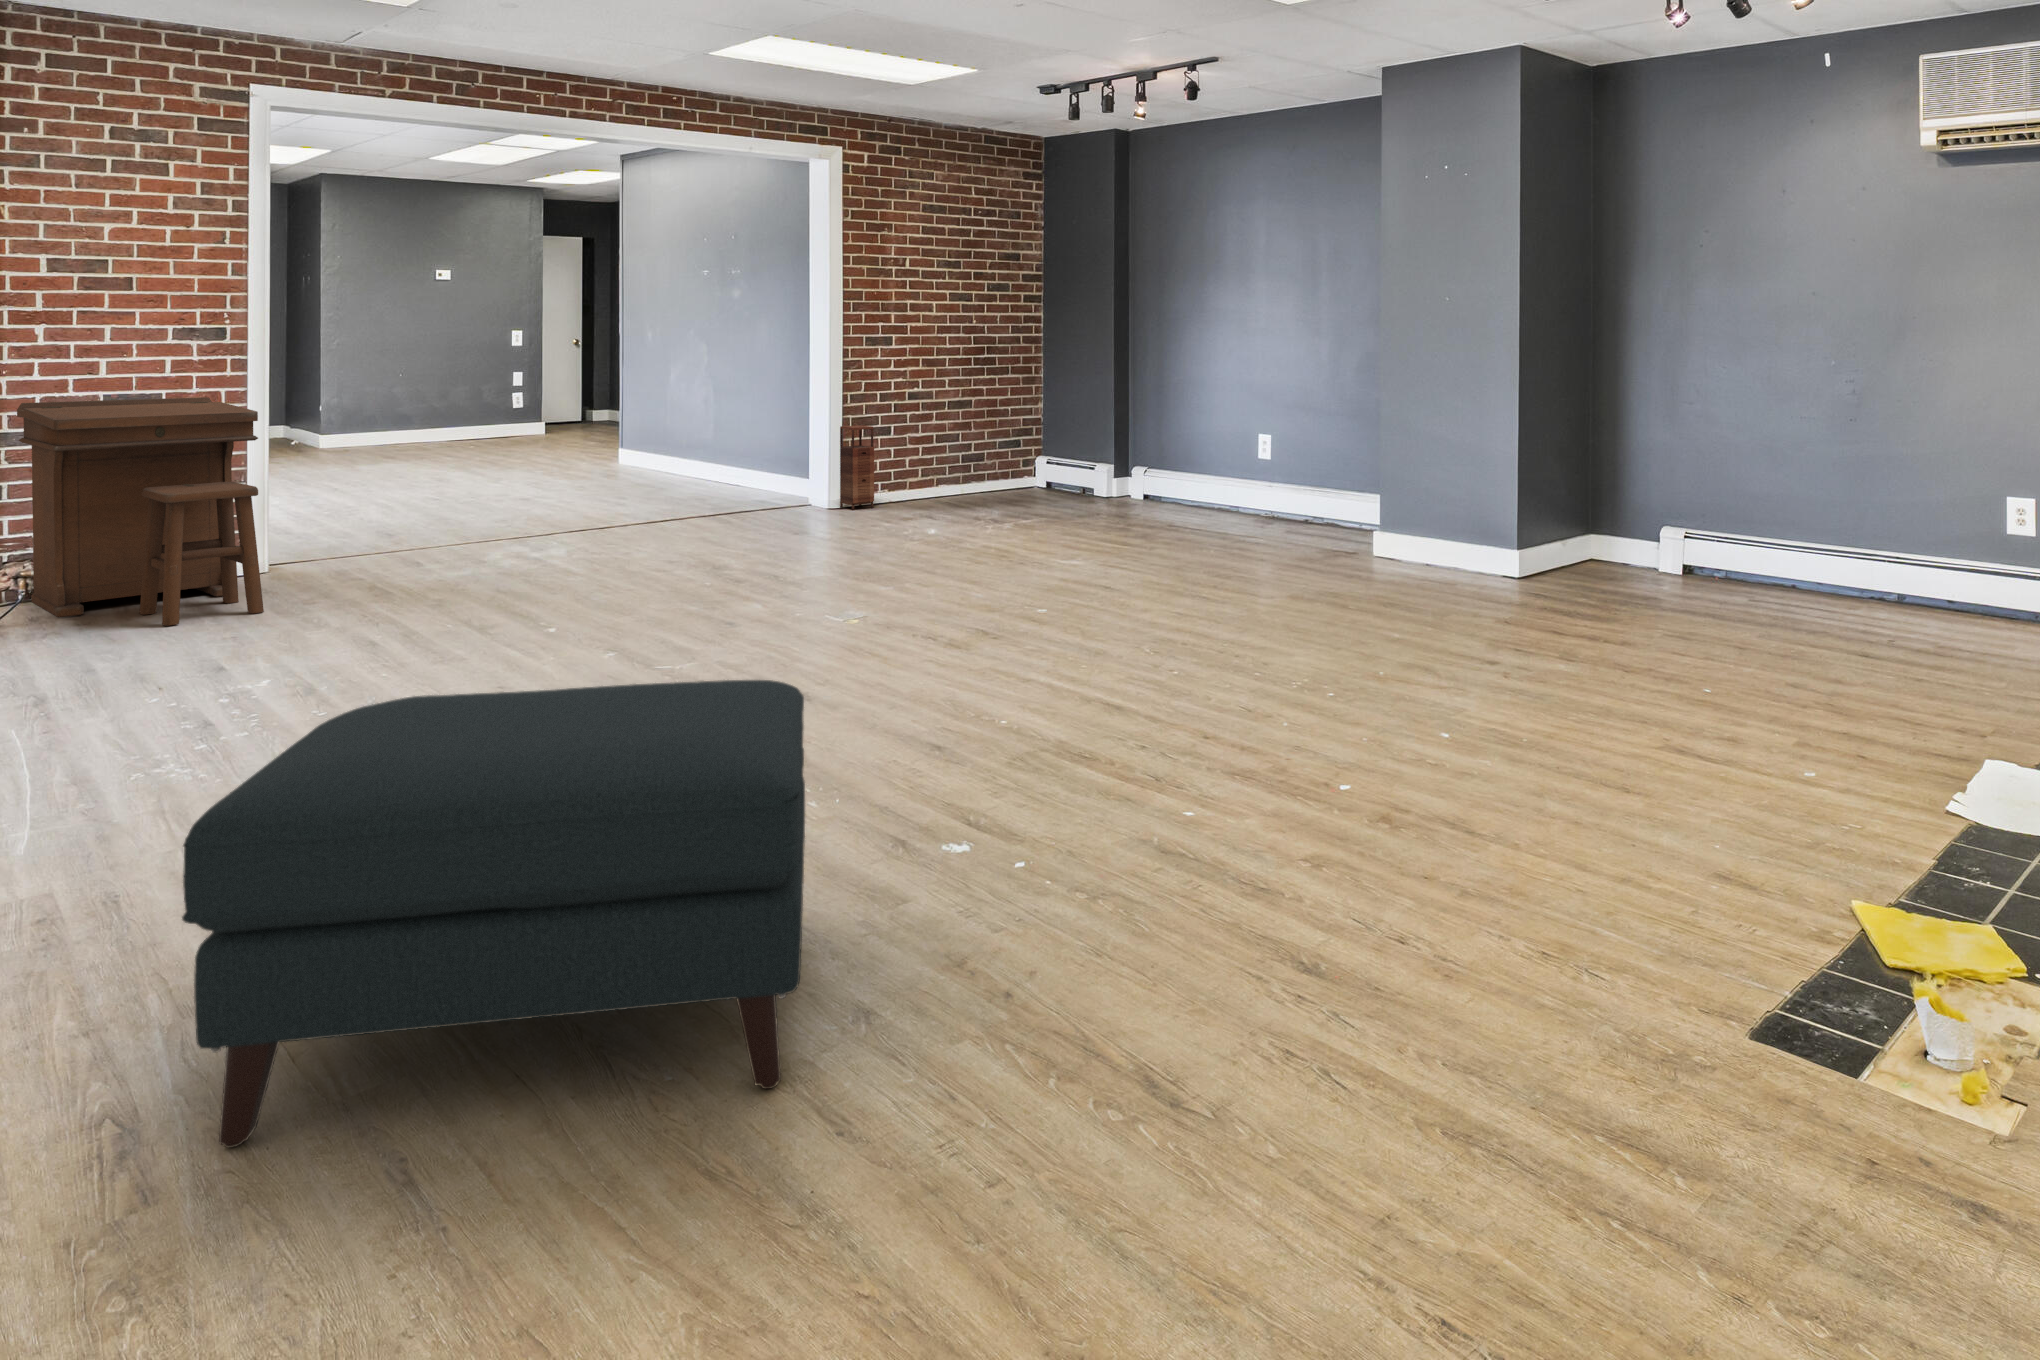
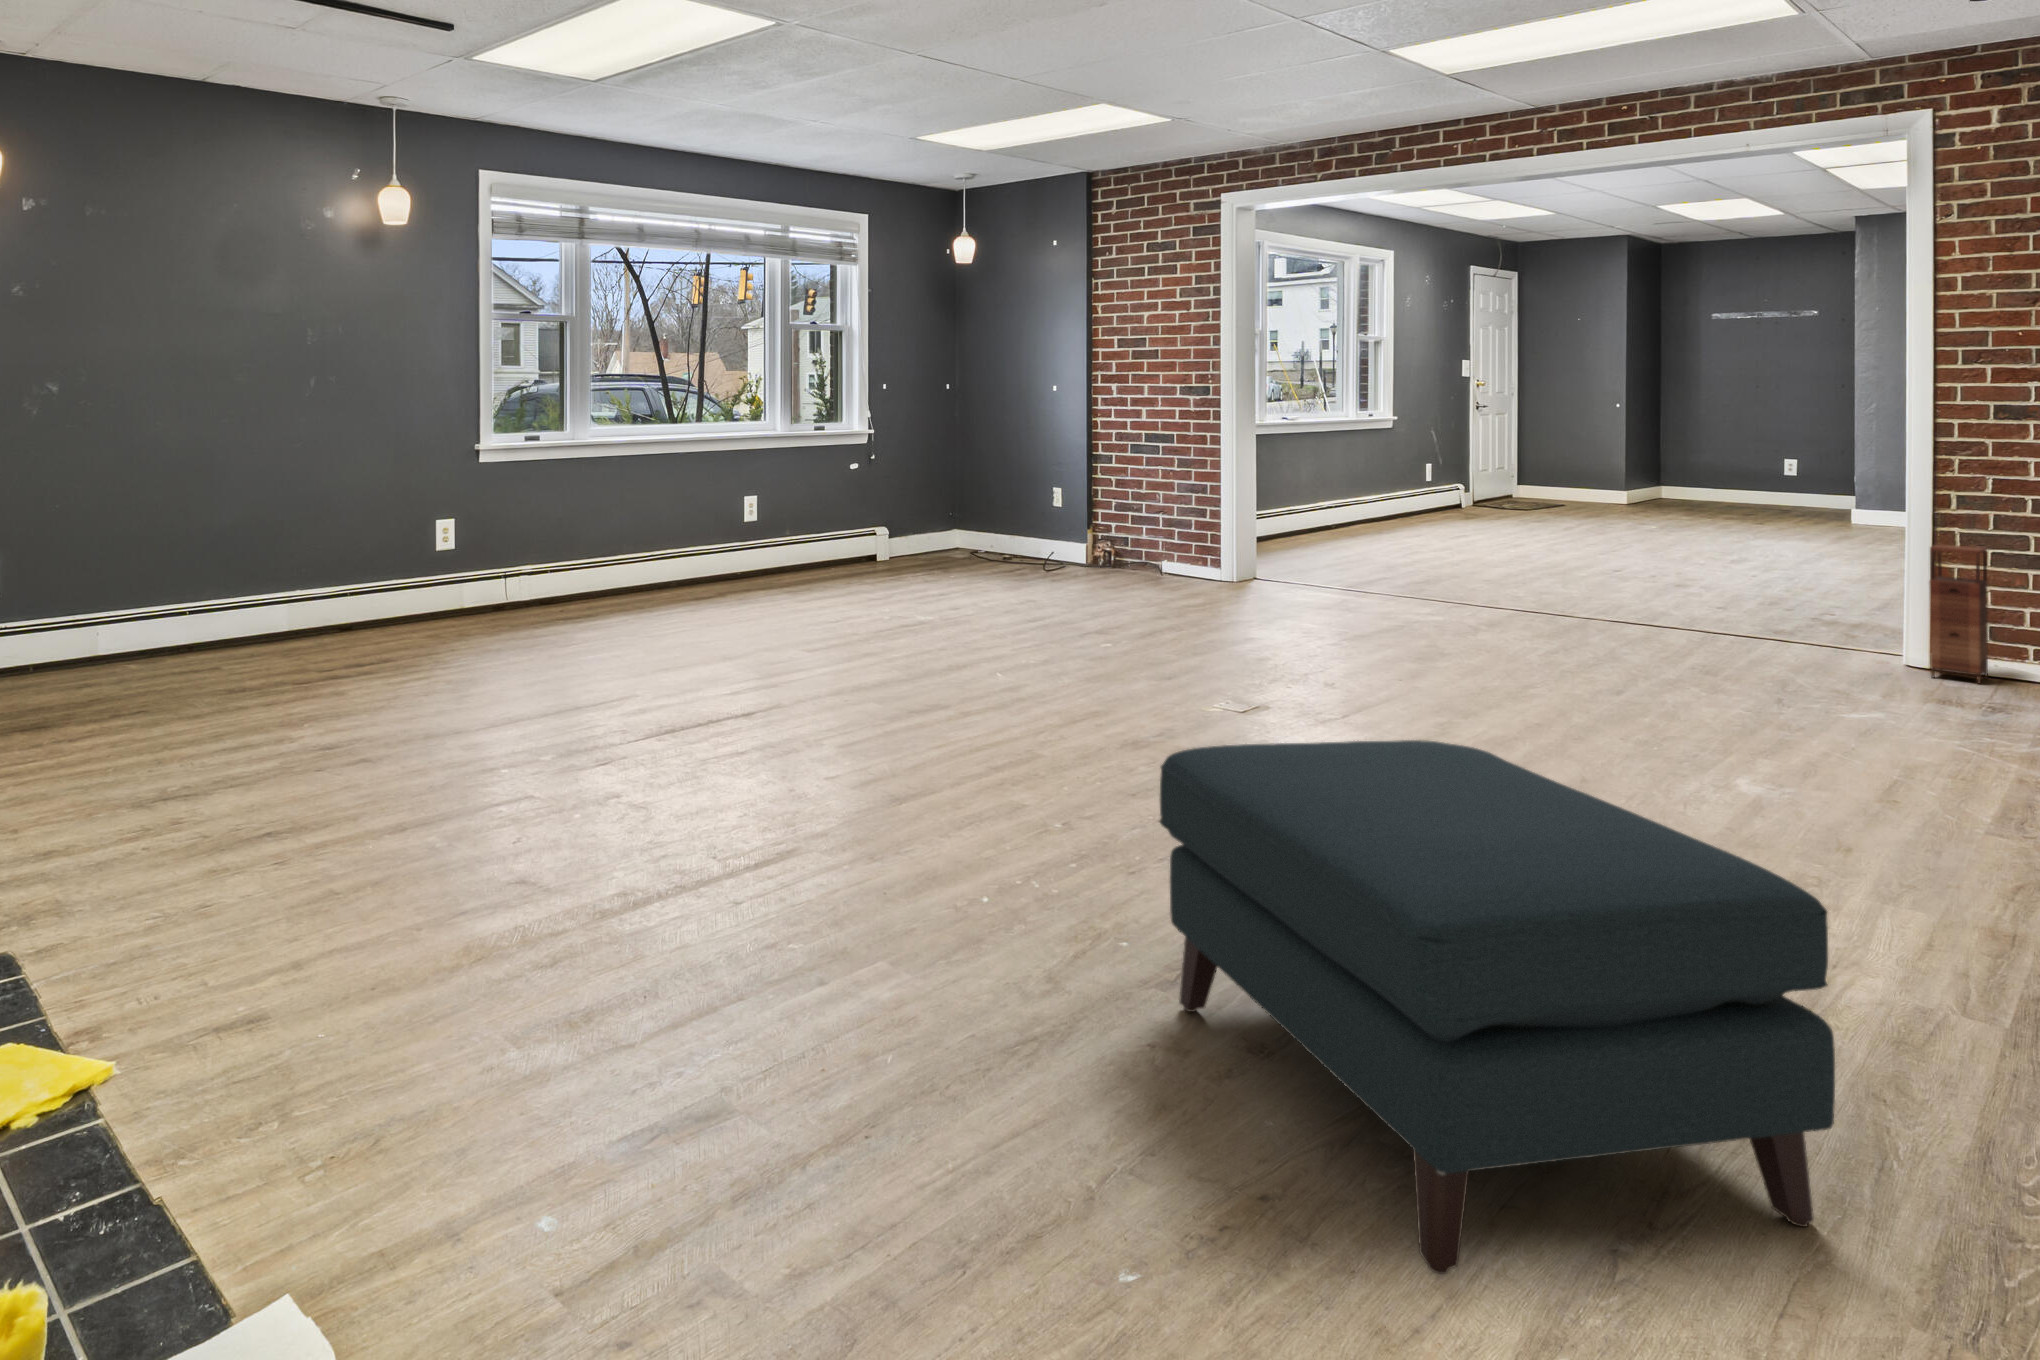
desk: present [17,397,264,626] -> none [1039,436,1196,599]
ottoman: present [182,680,805,1148] -> present [1159,740,1835,1274]

